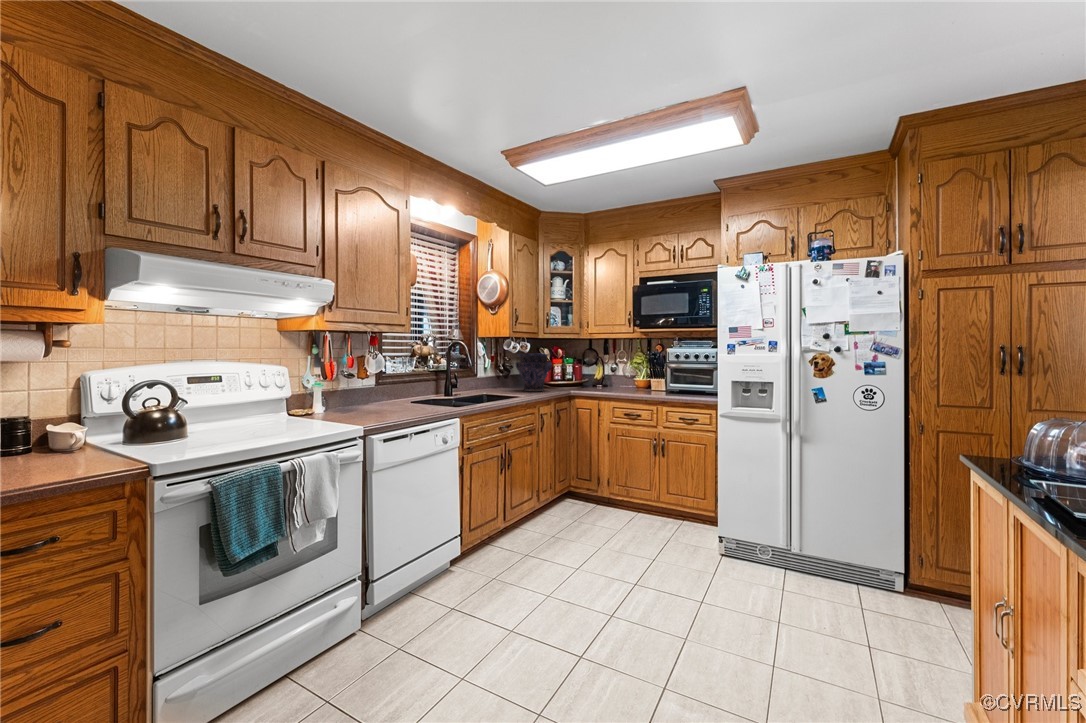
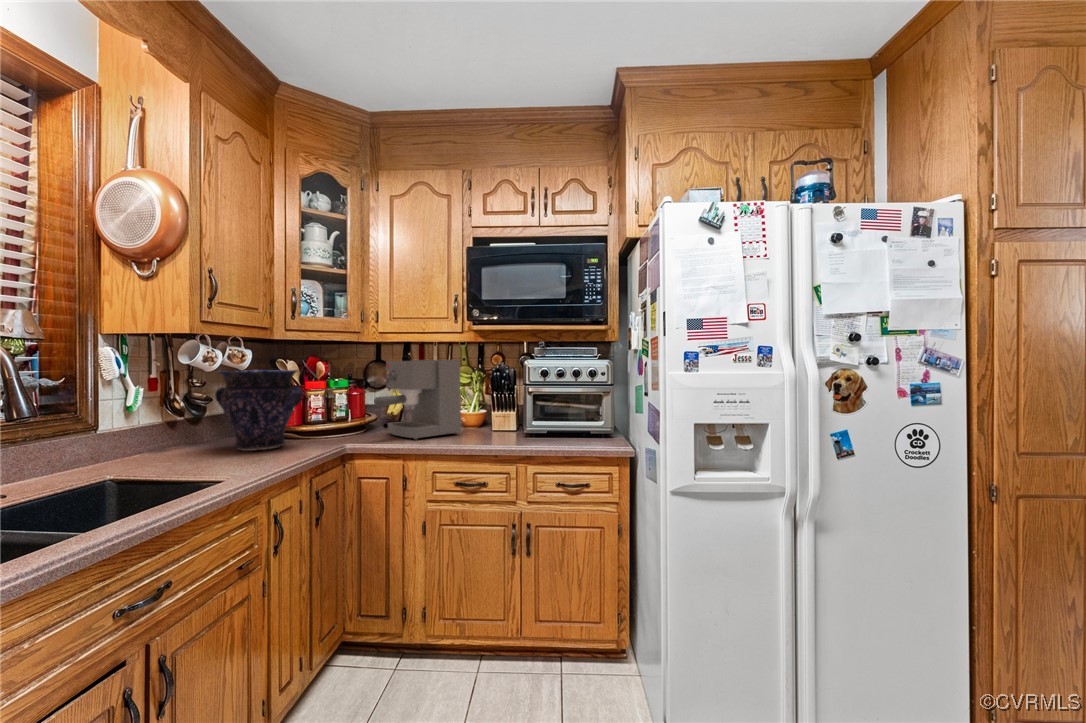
coffee maker: none [585,349,632,392] -> present [374,360,461,440]

